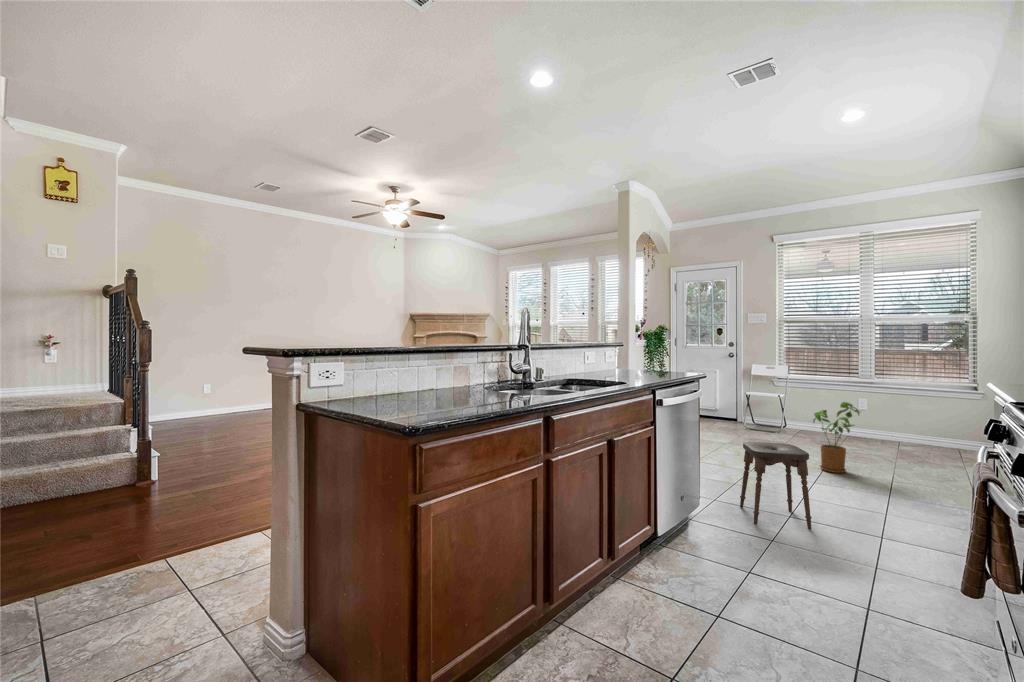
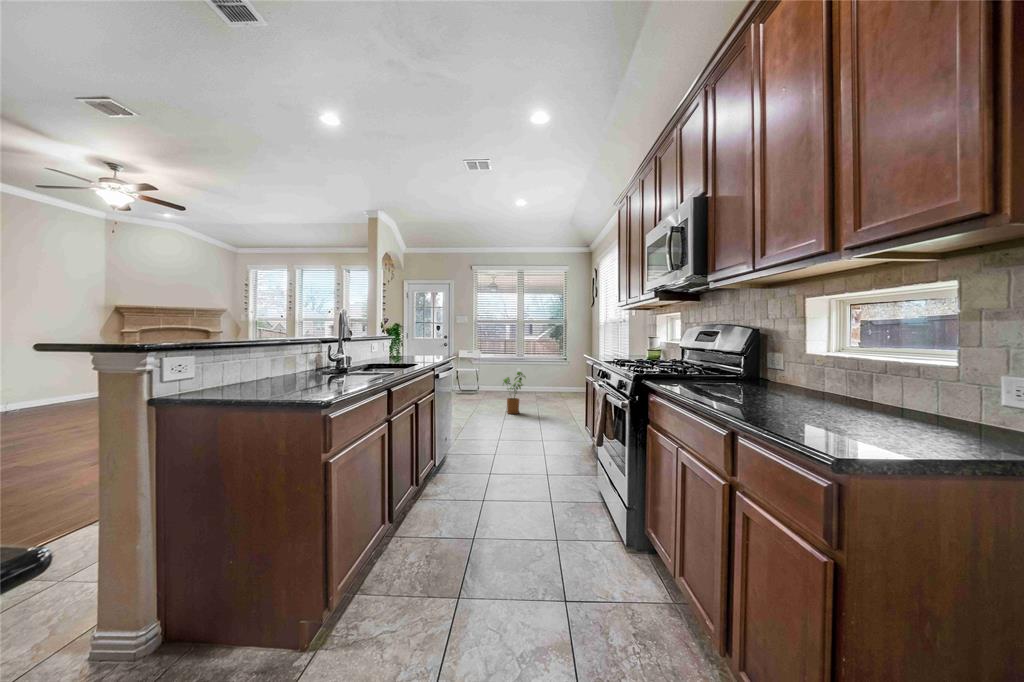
stool: present [740,442,812,530] -> none [473,398,513,450]

